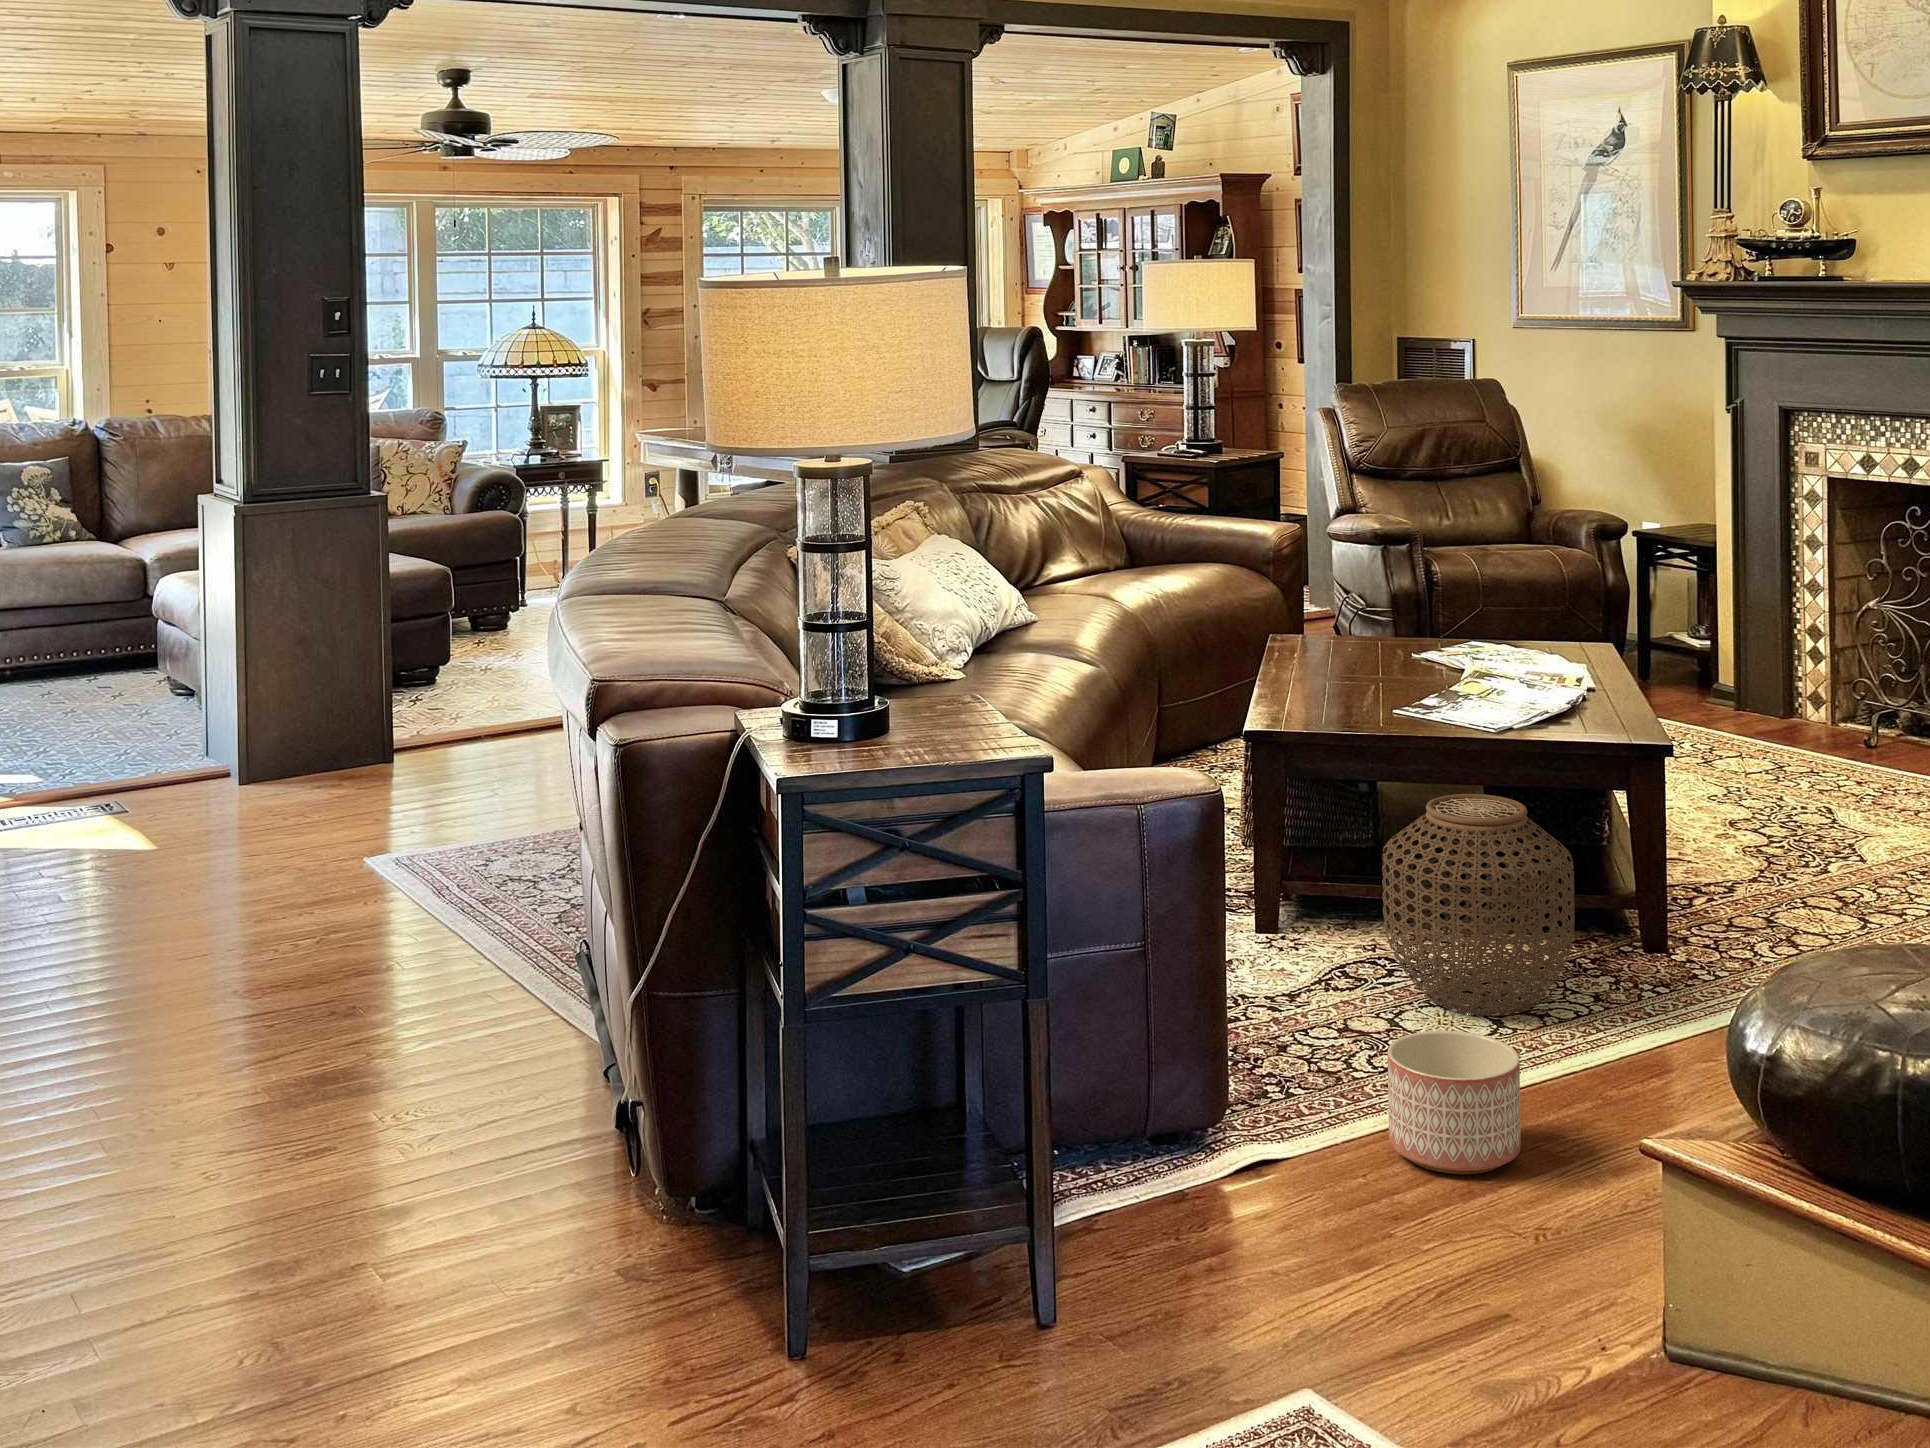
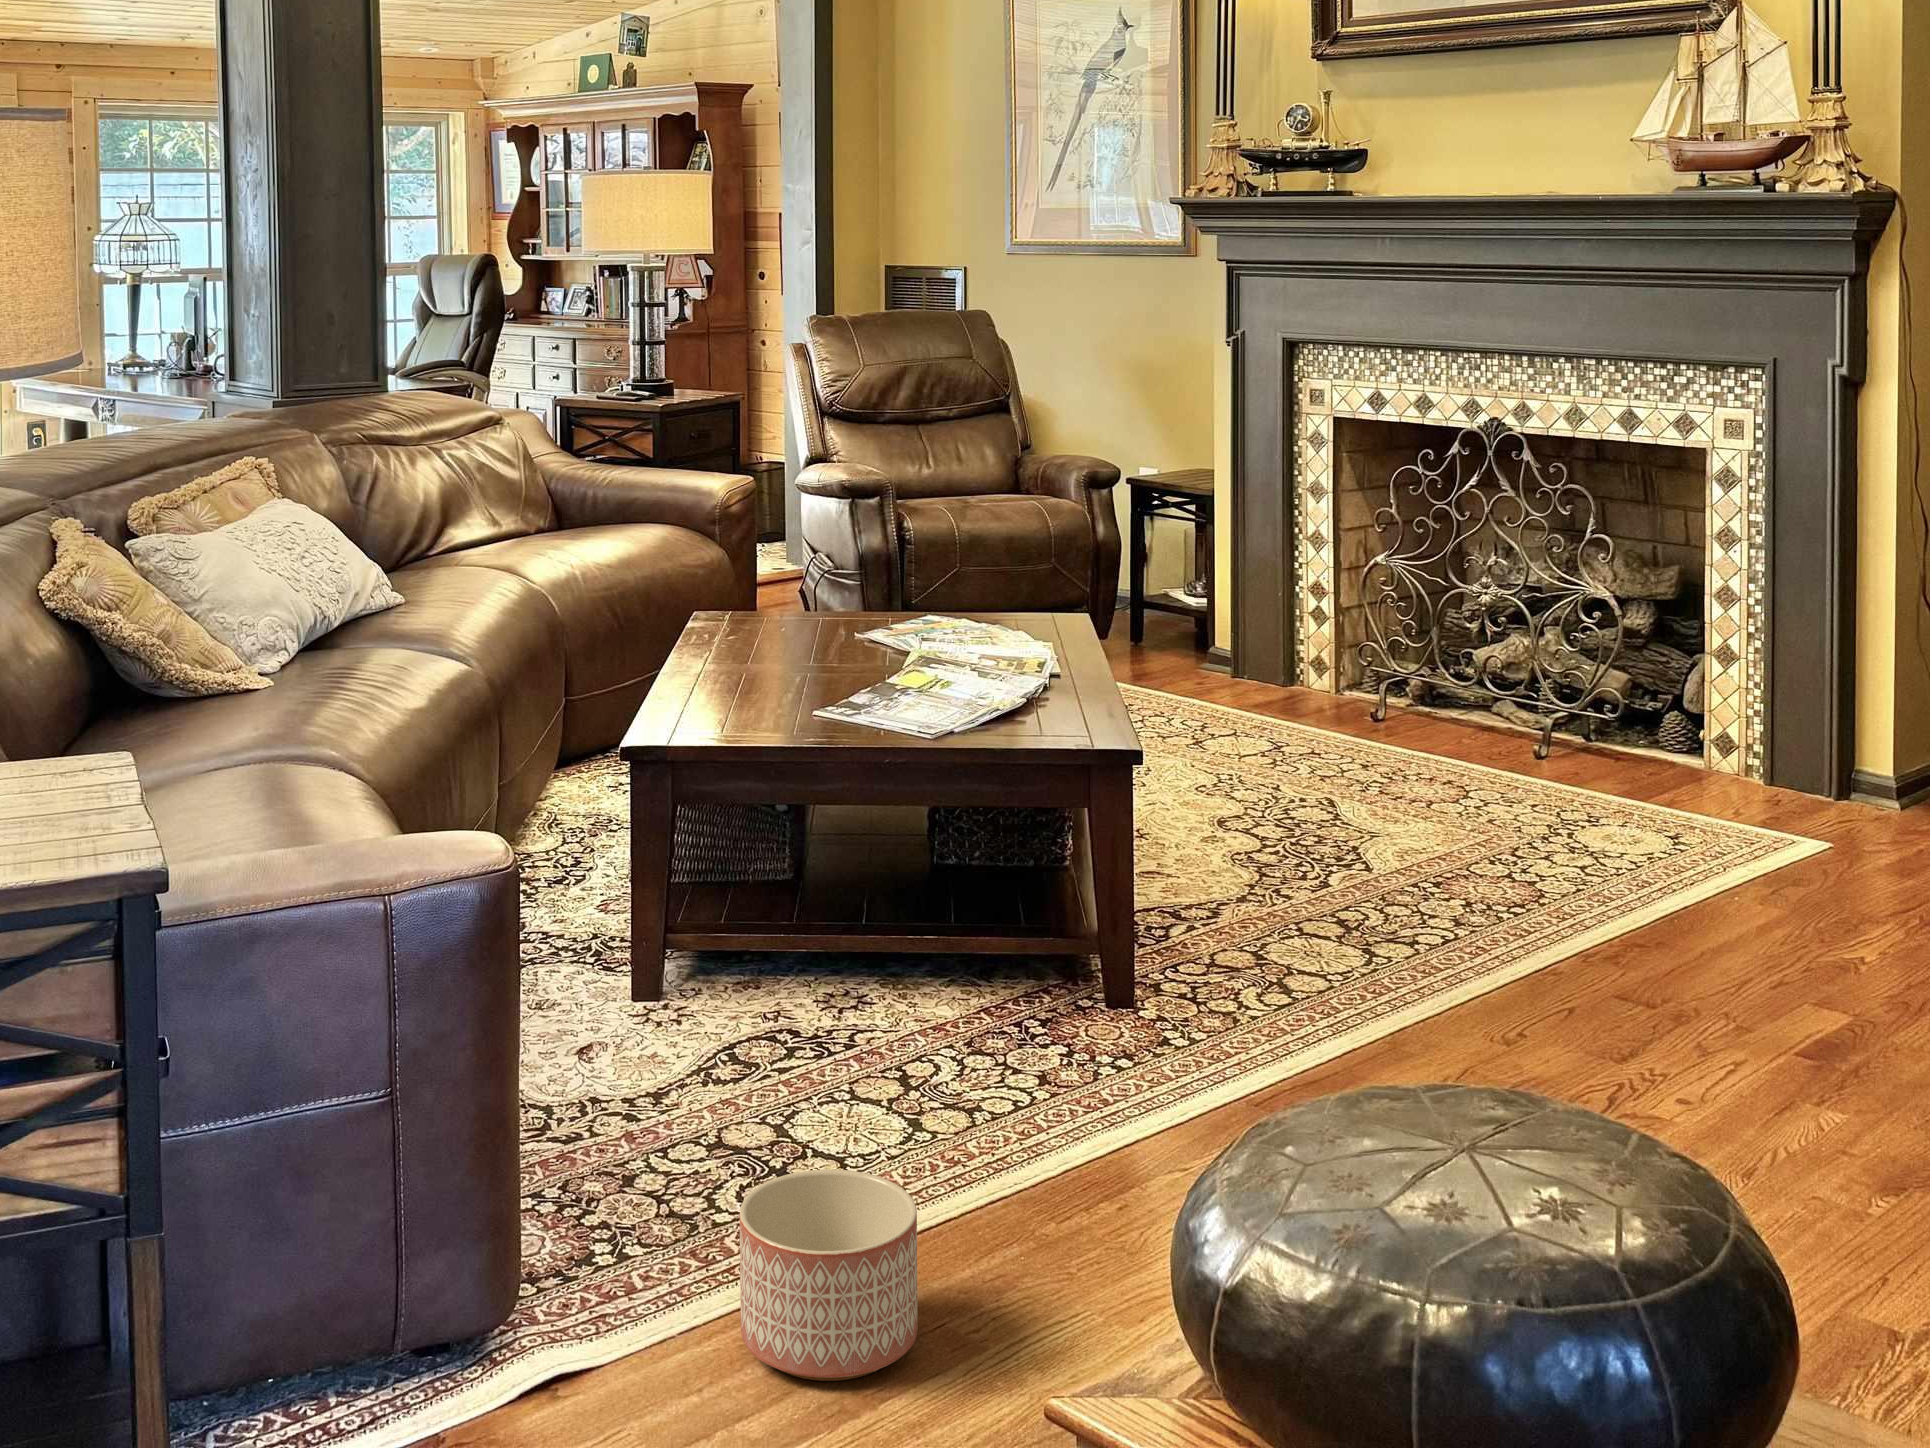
woven basket: present [1382,794,1575,1016] -> none [776,824,1015,1113]

